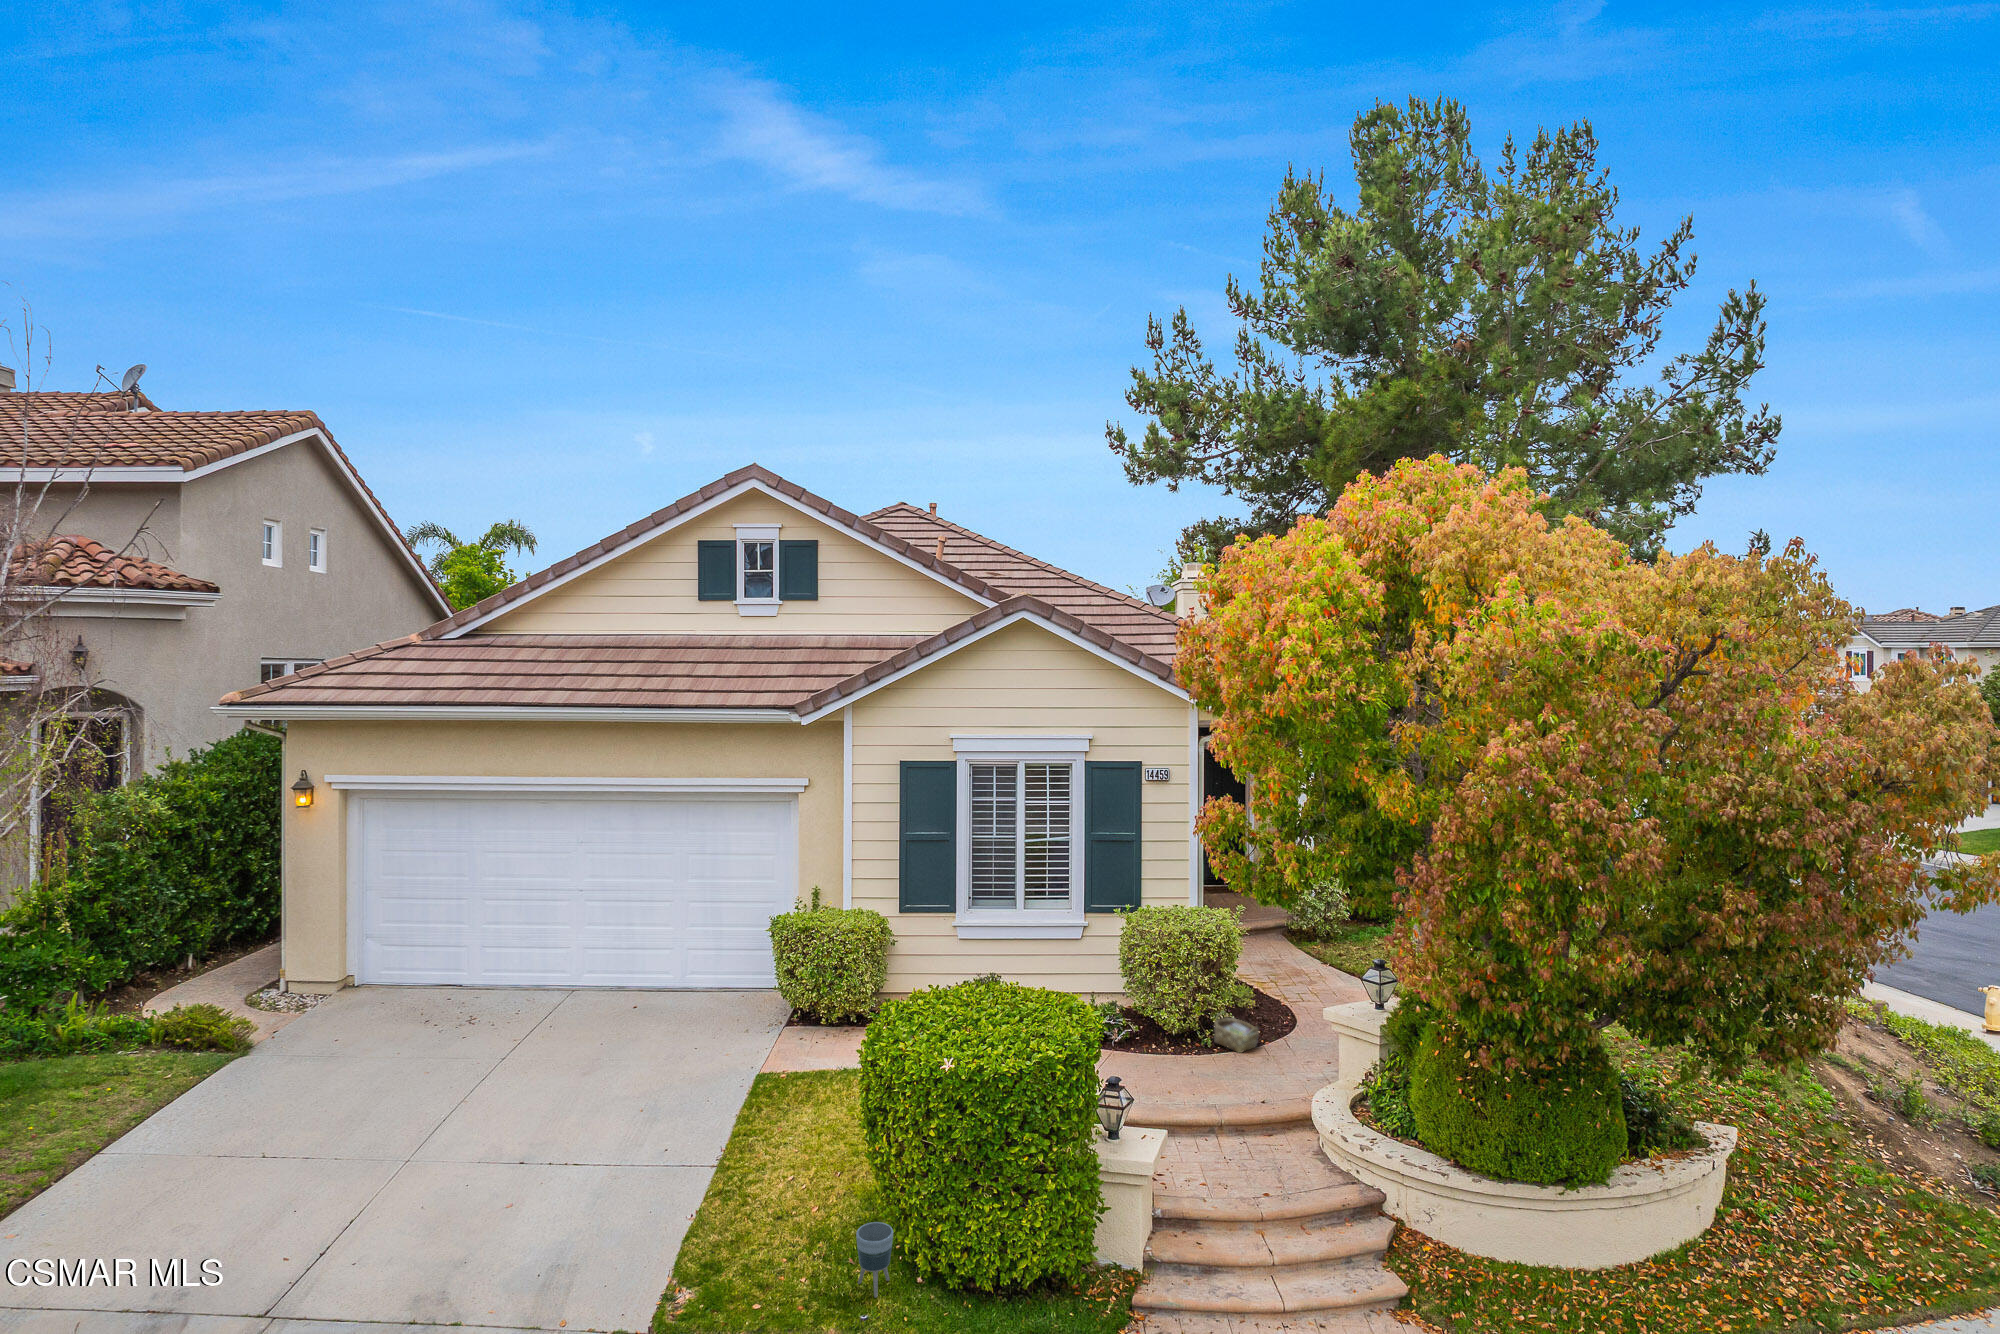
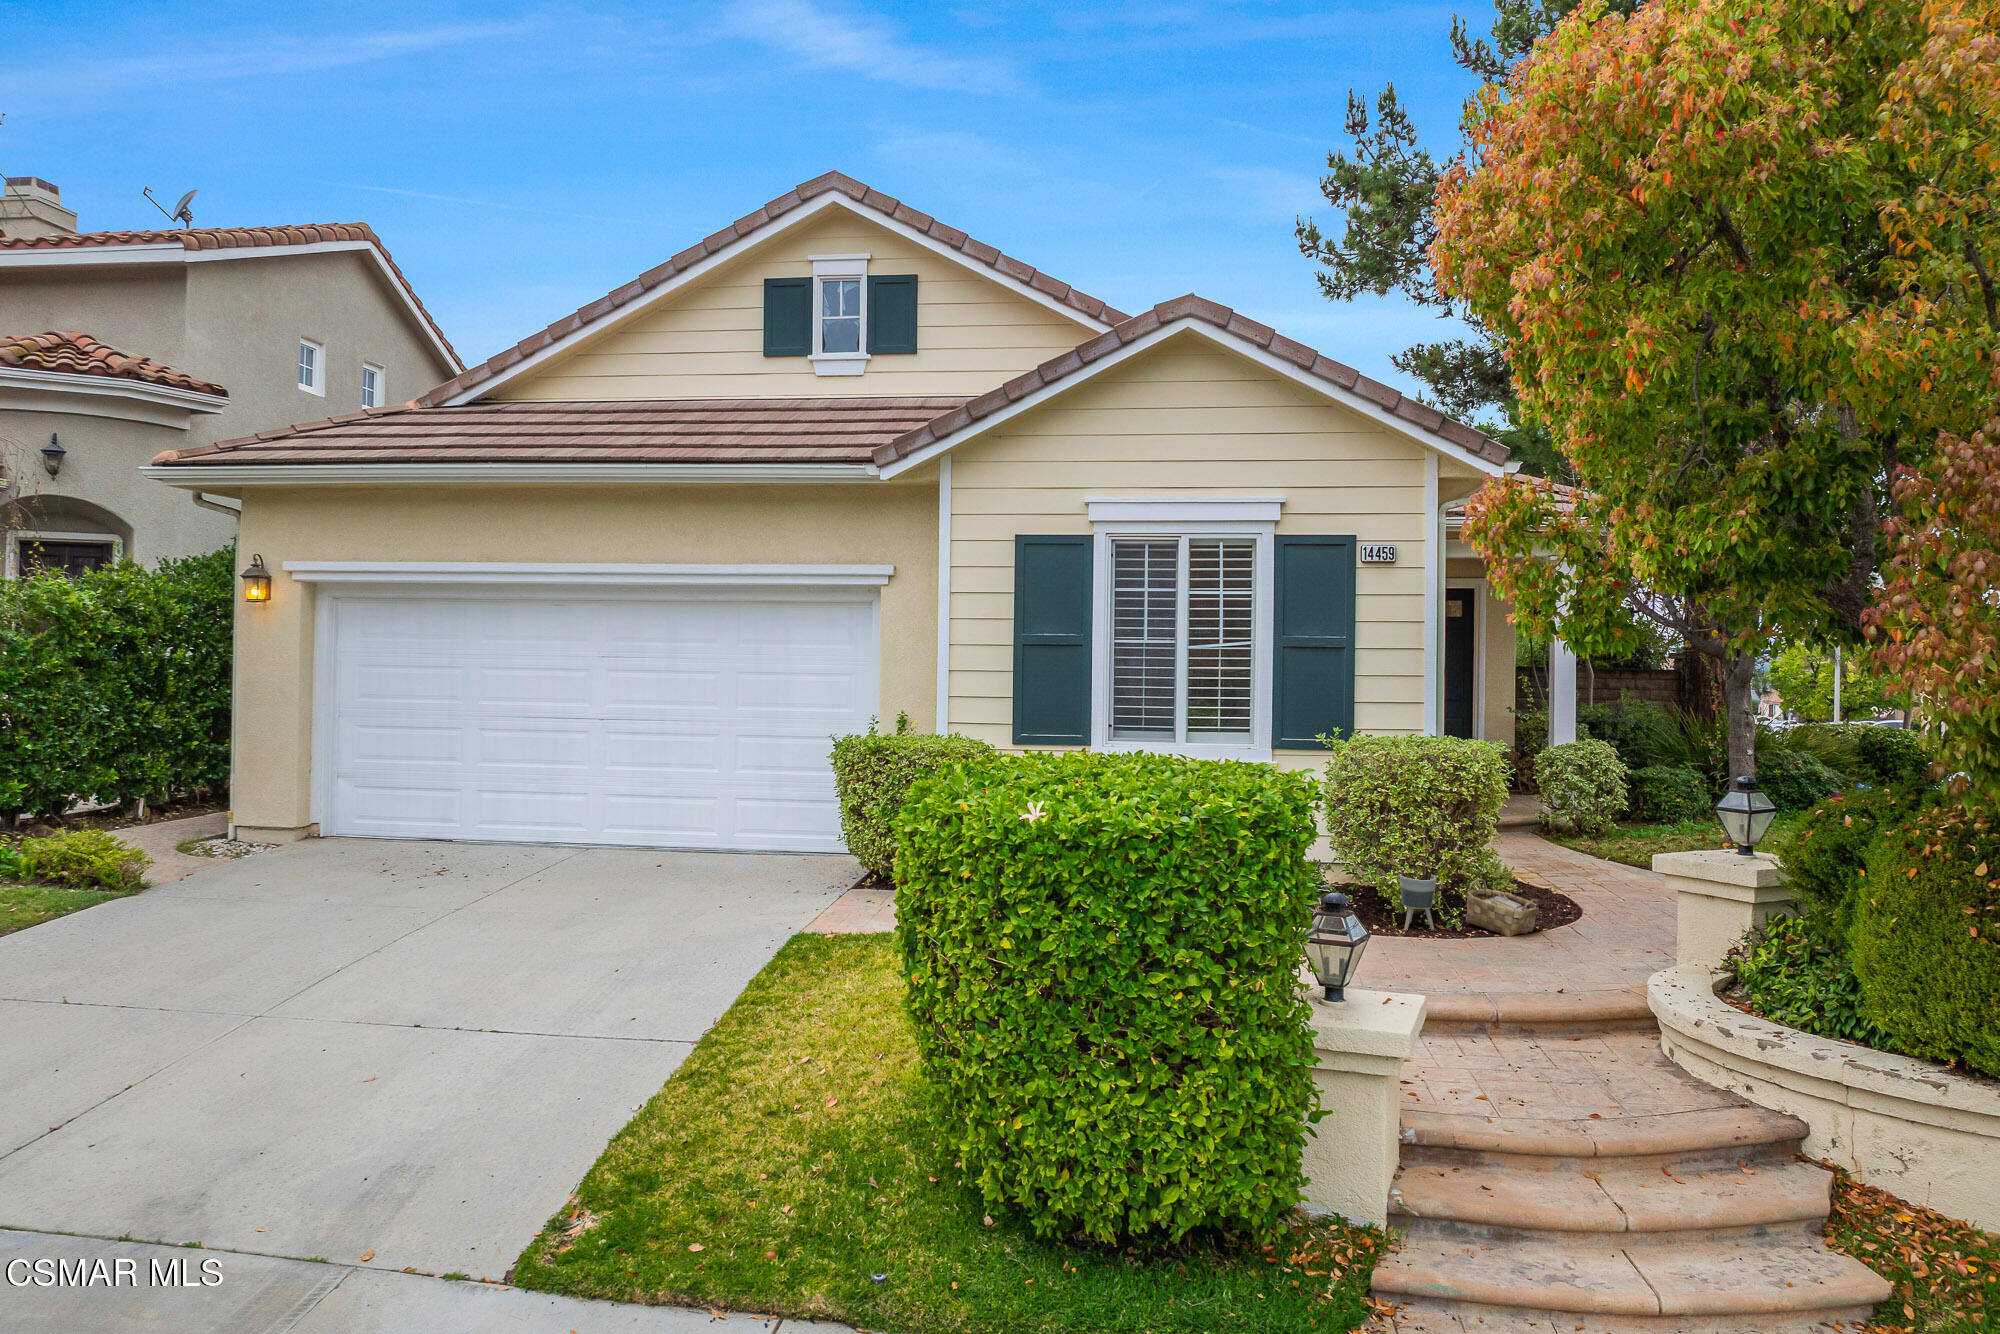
planter: present [856,1222,893,1298] -> present [1399,874,1436,930]

